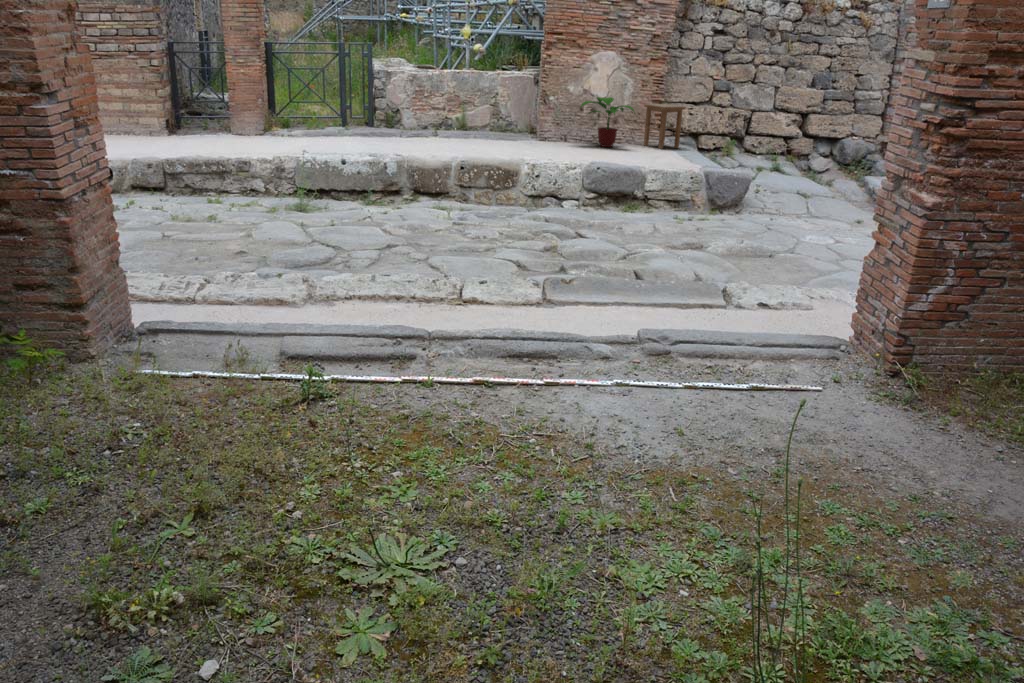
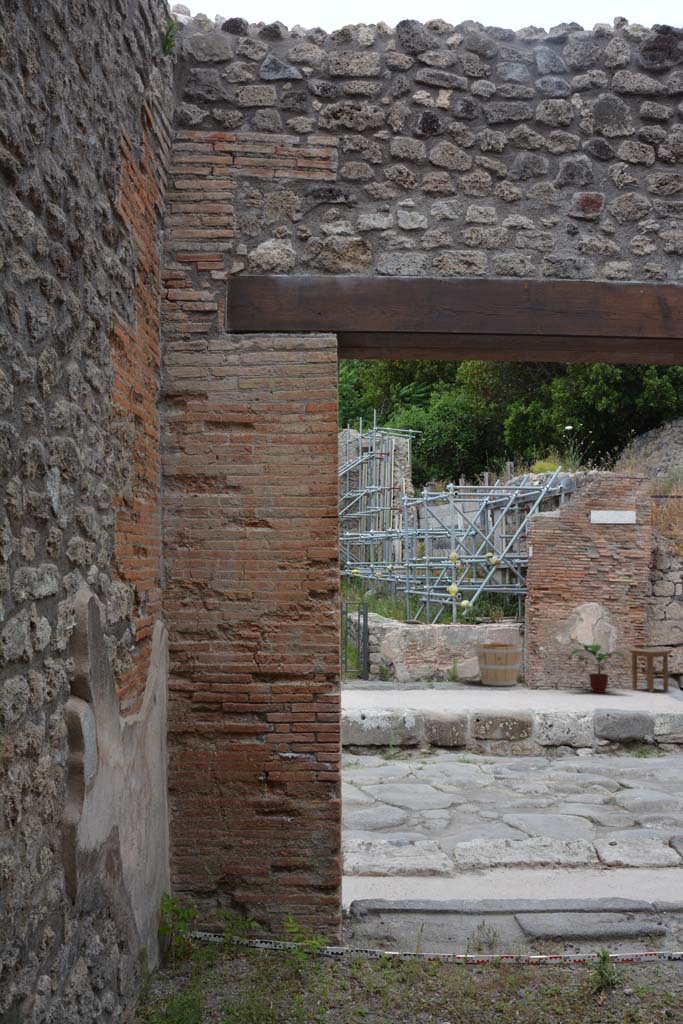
wooden bucket: none [485,91,534,137] -> present [475,642,522,686]

